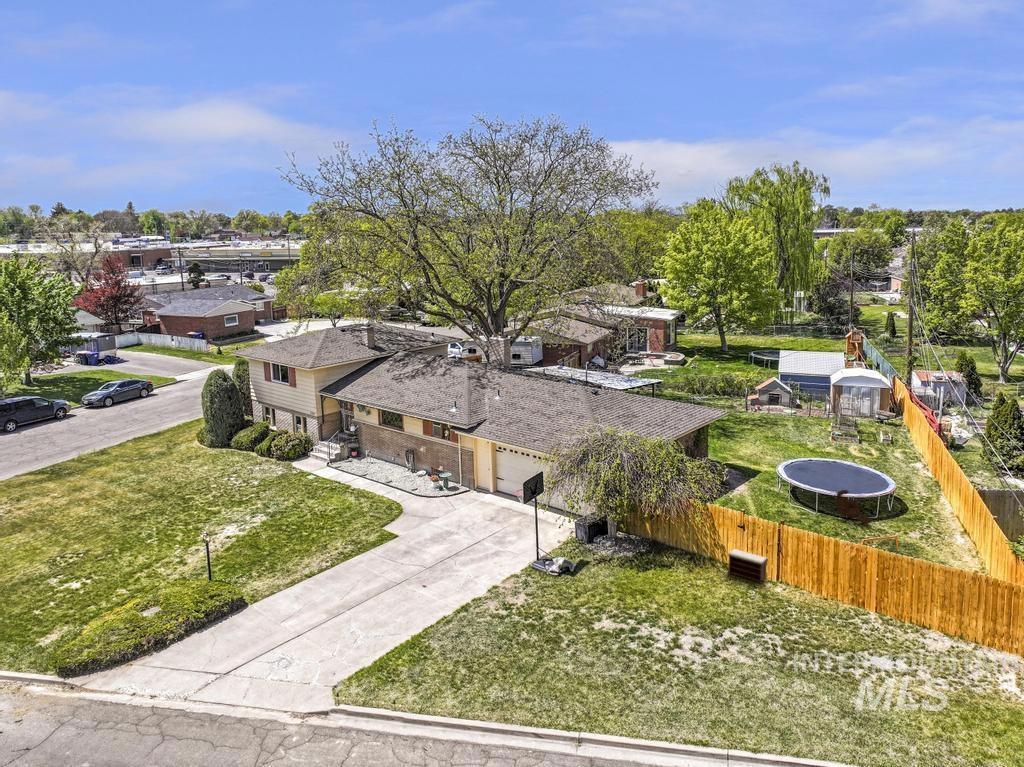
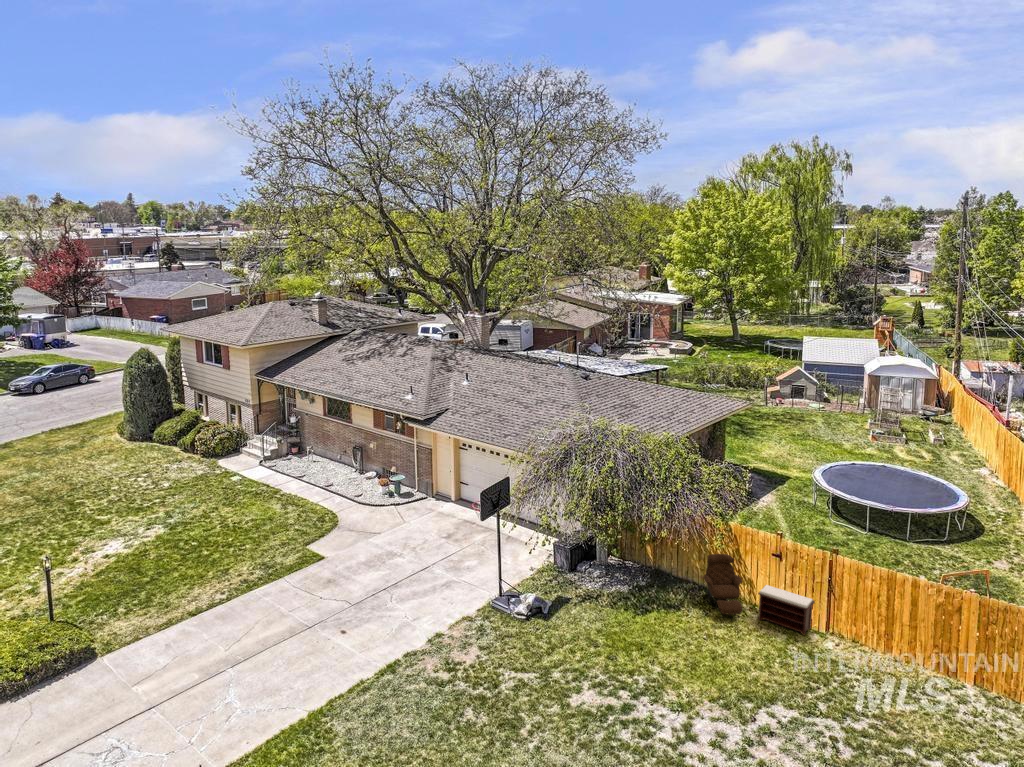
lounge chair: present [836,490,872,525] -> present [704,554,742,621]

